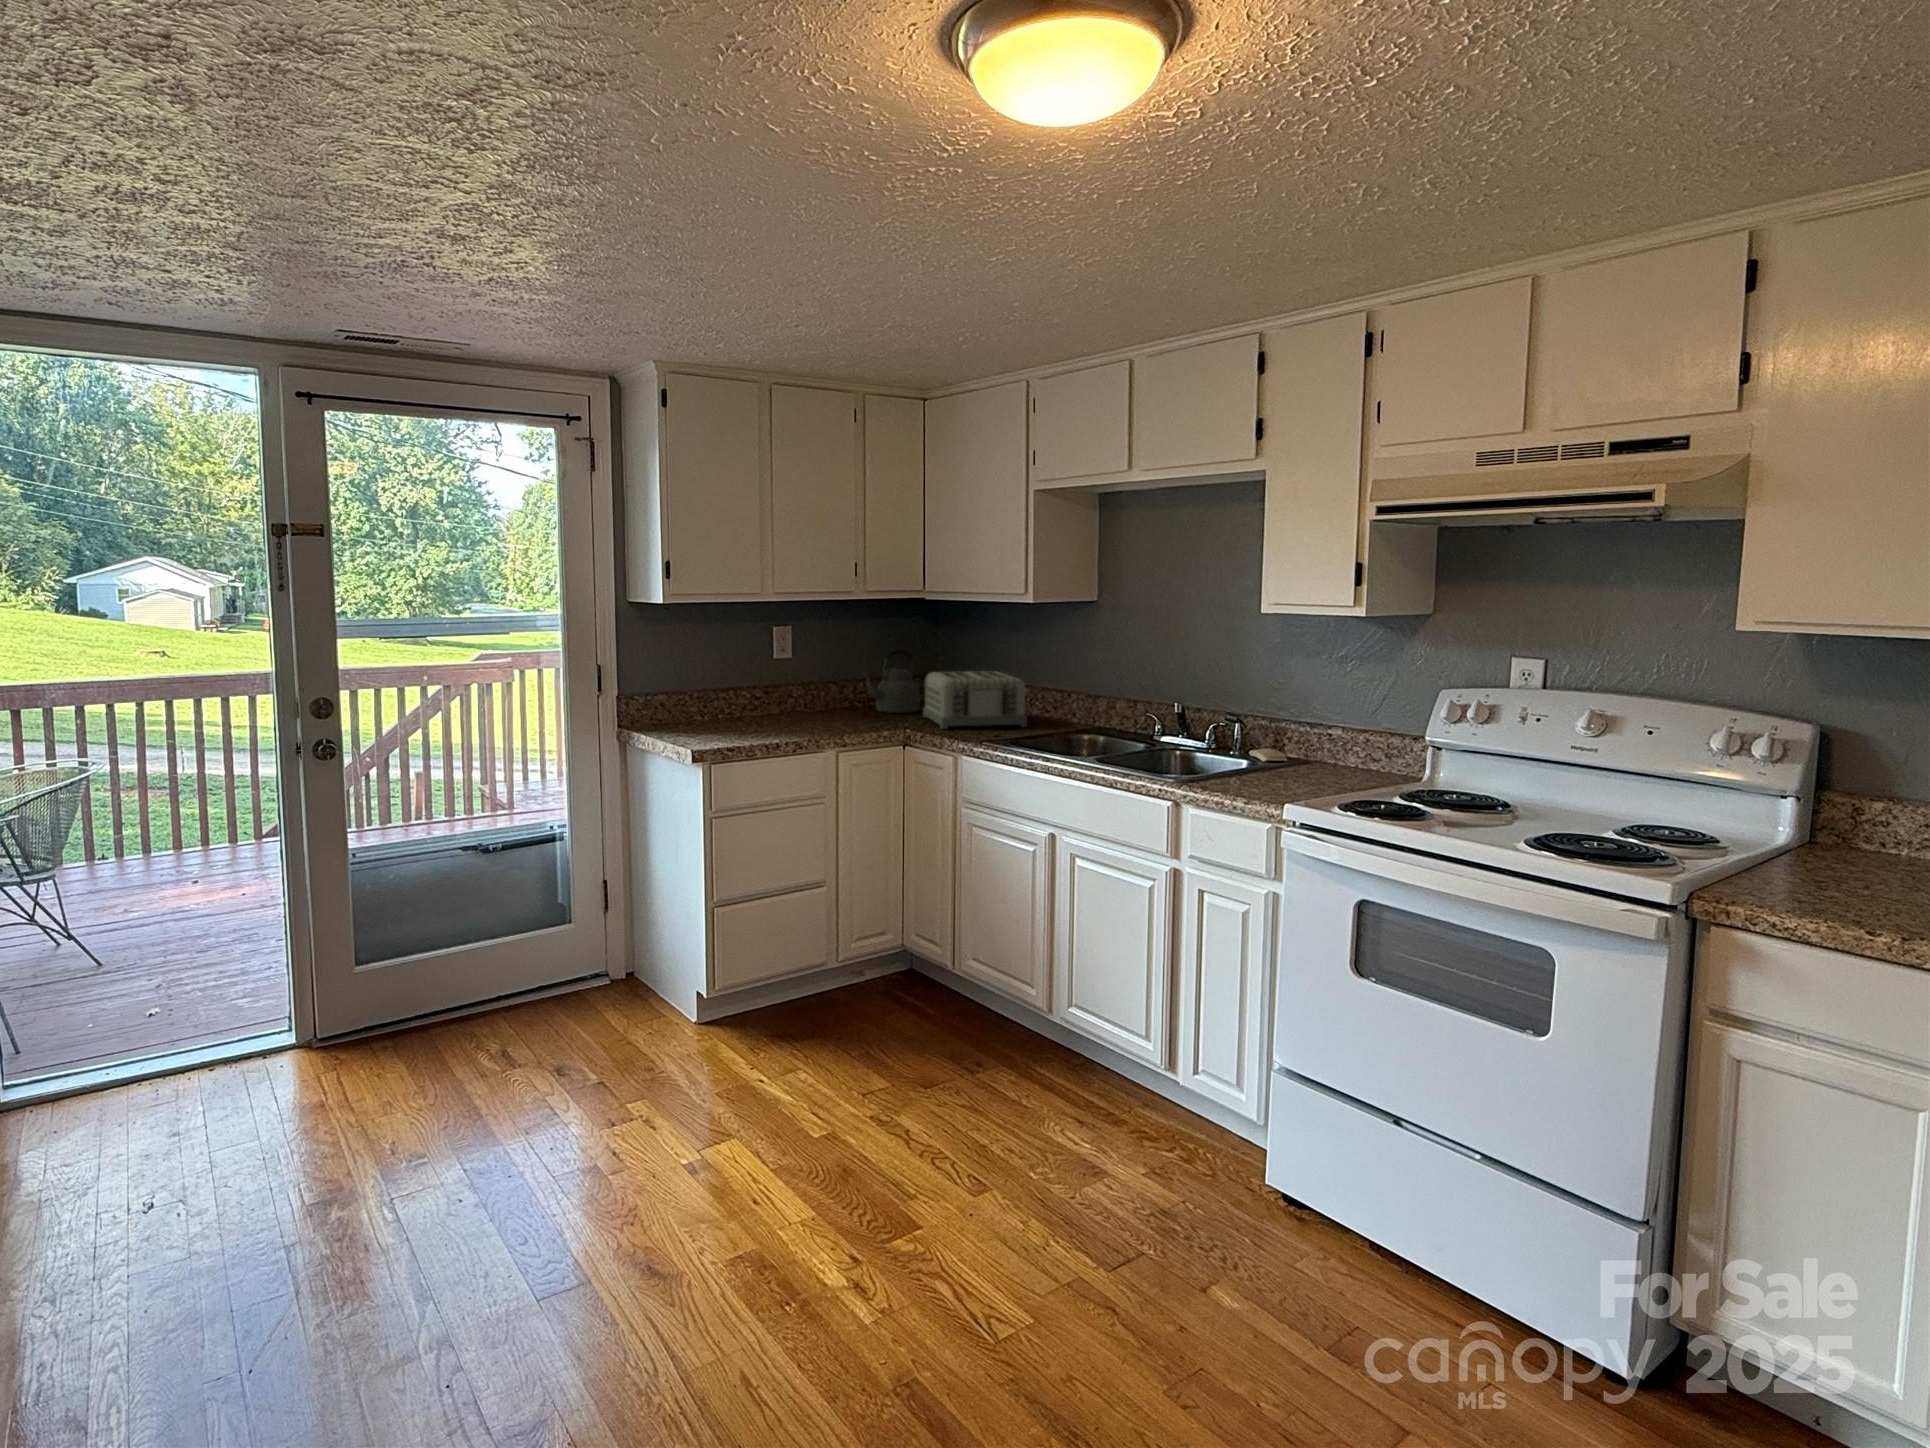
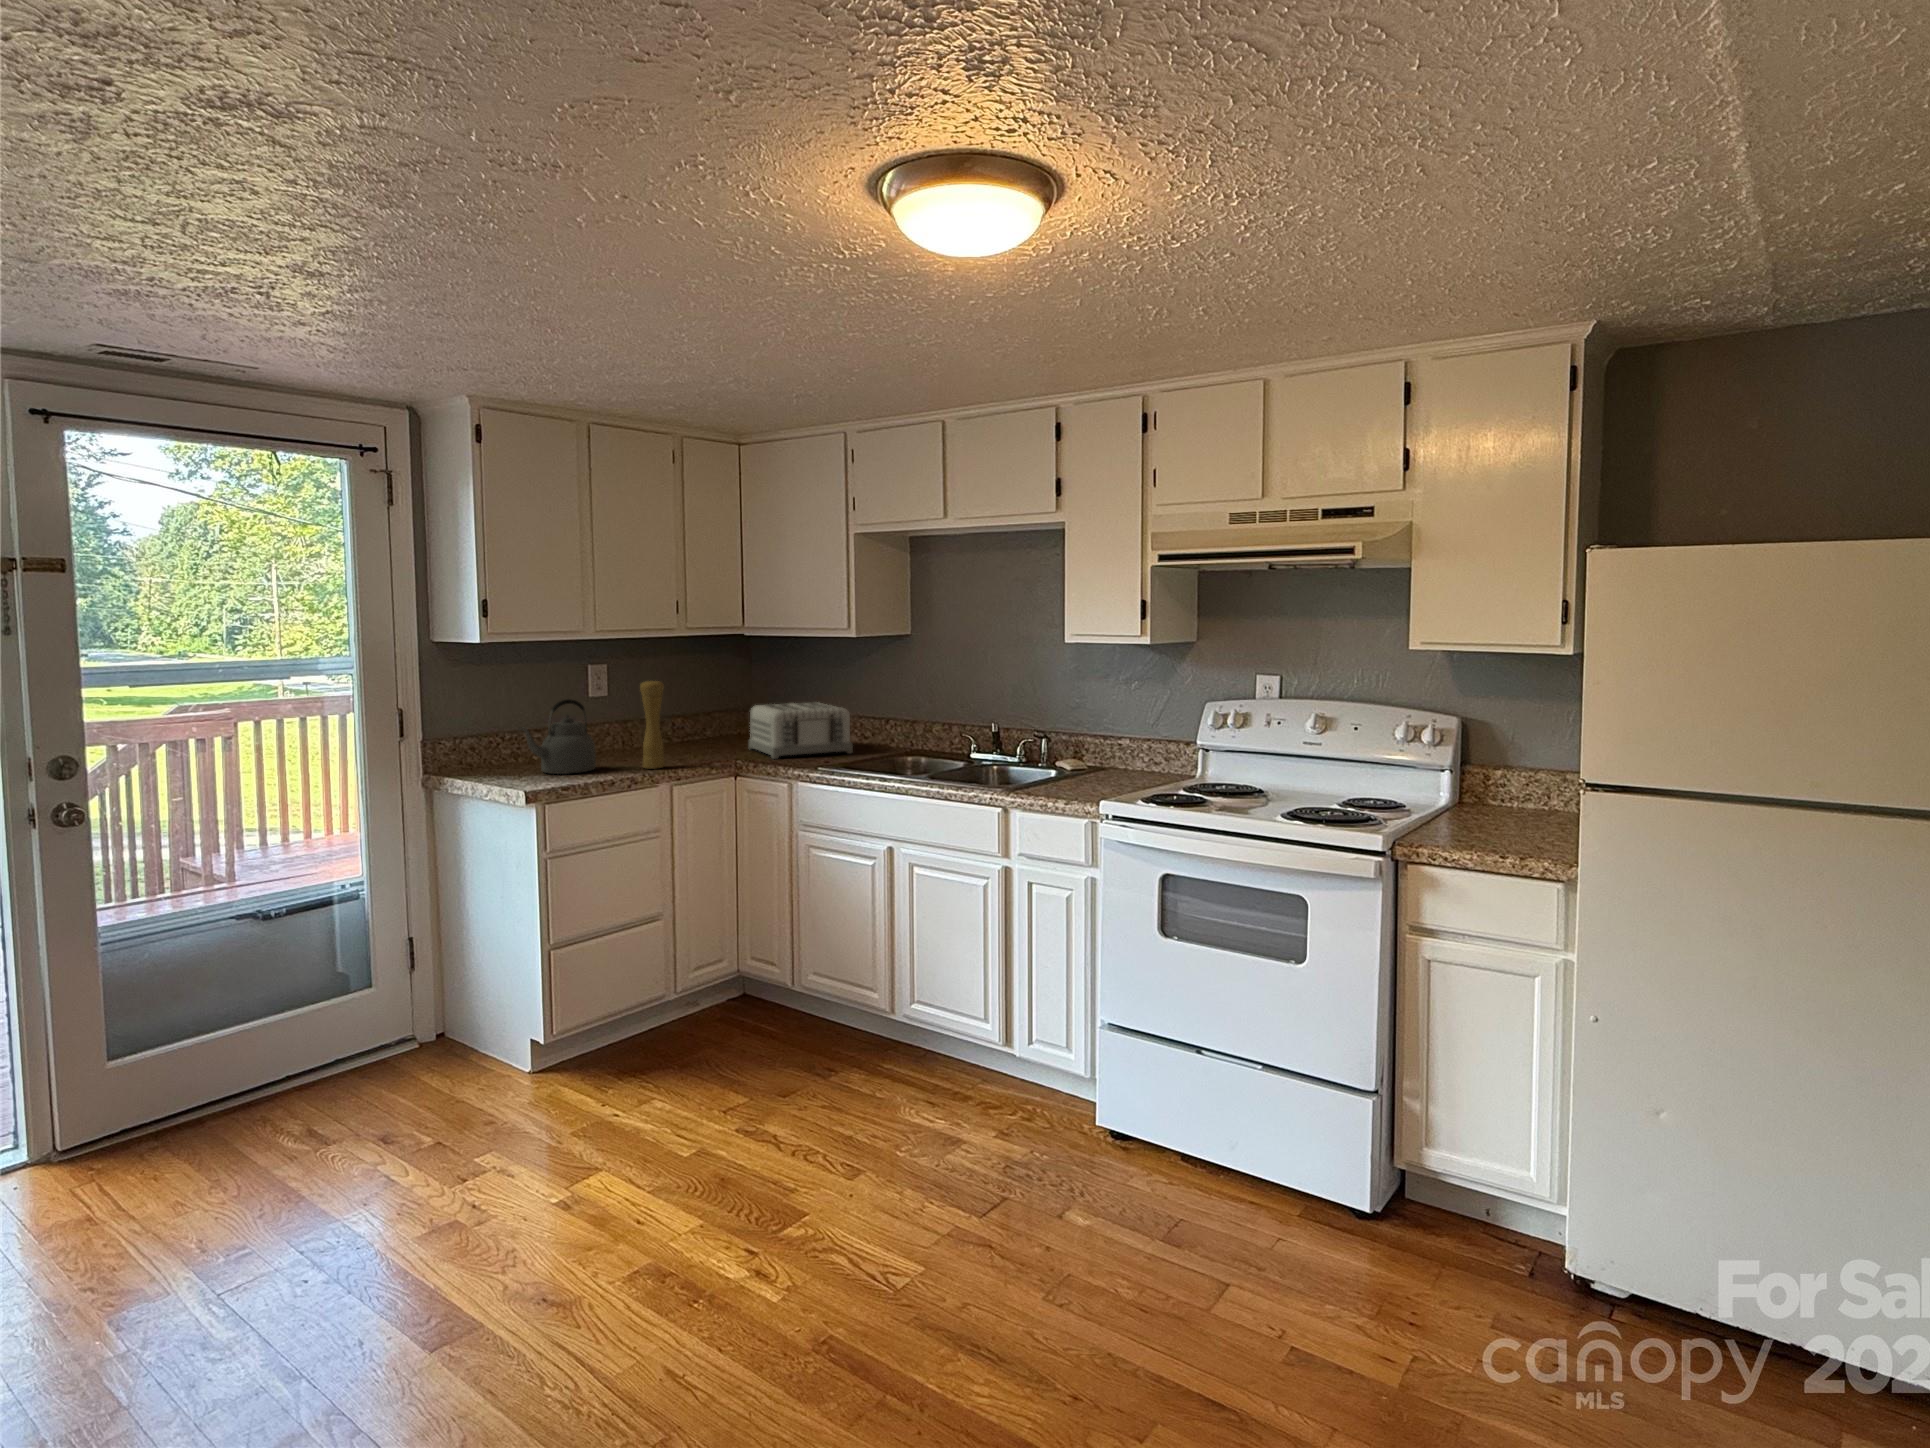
pepper mill: none [809,644,832,734] -> present [640,680,665,769]
kettle: present [862,650,920,713] -> present [519,699,596,774]

